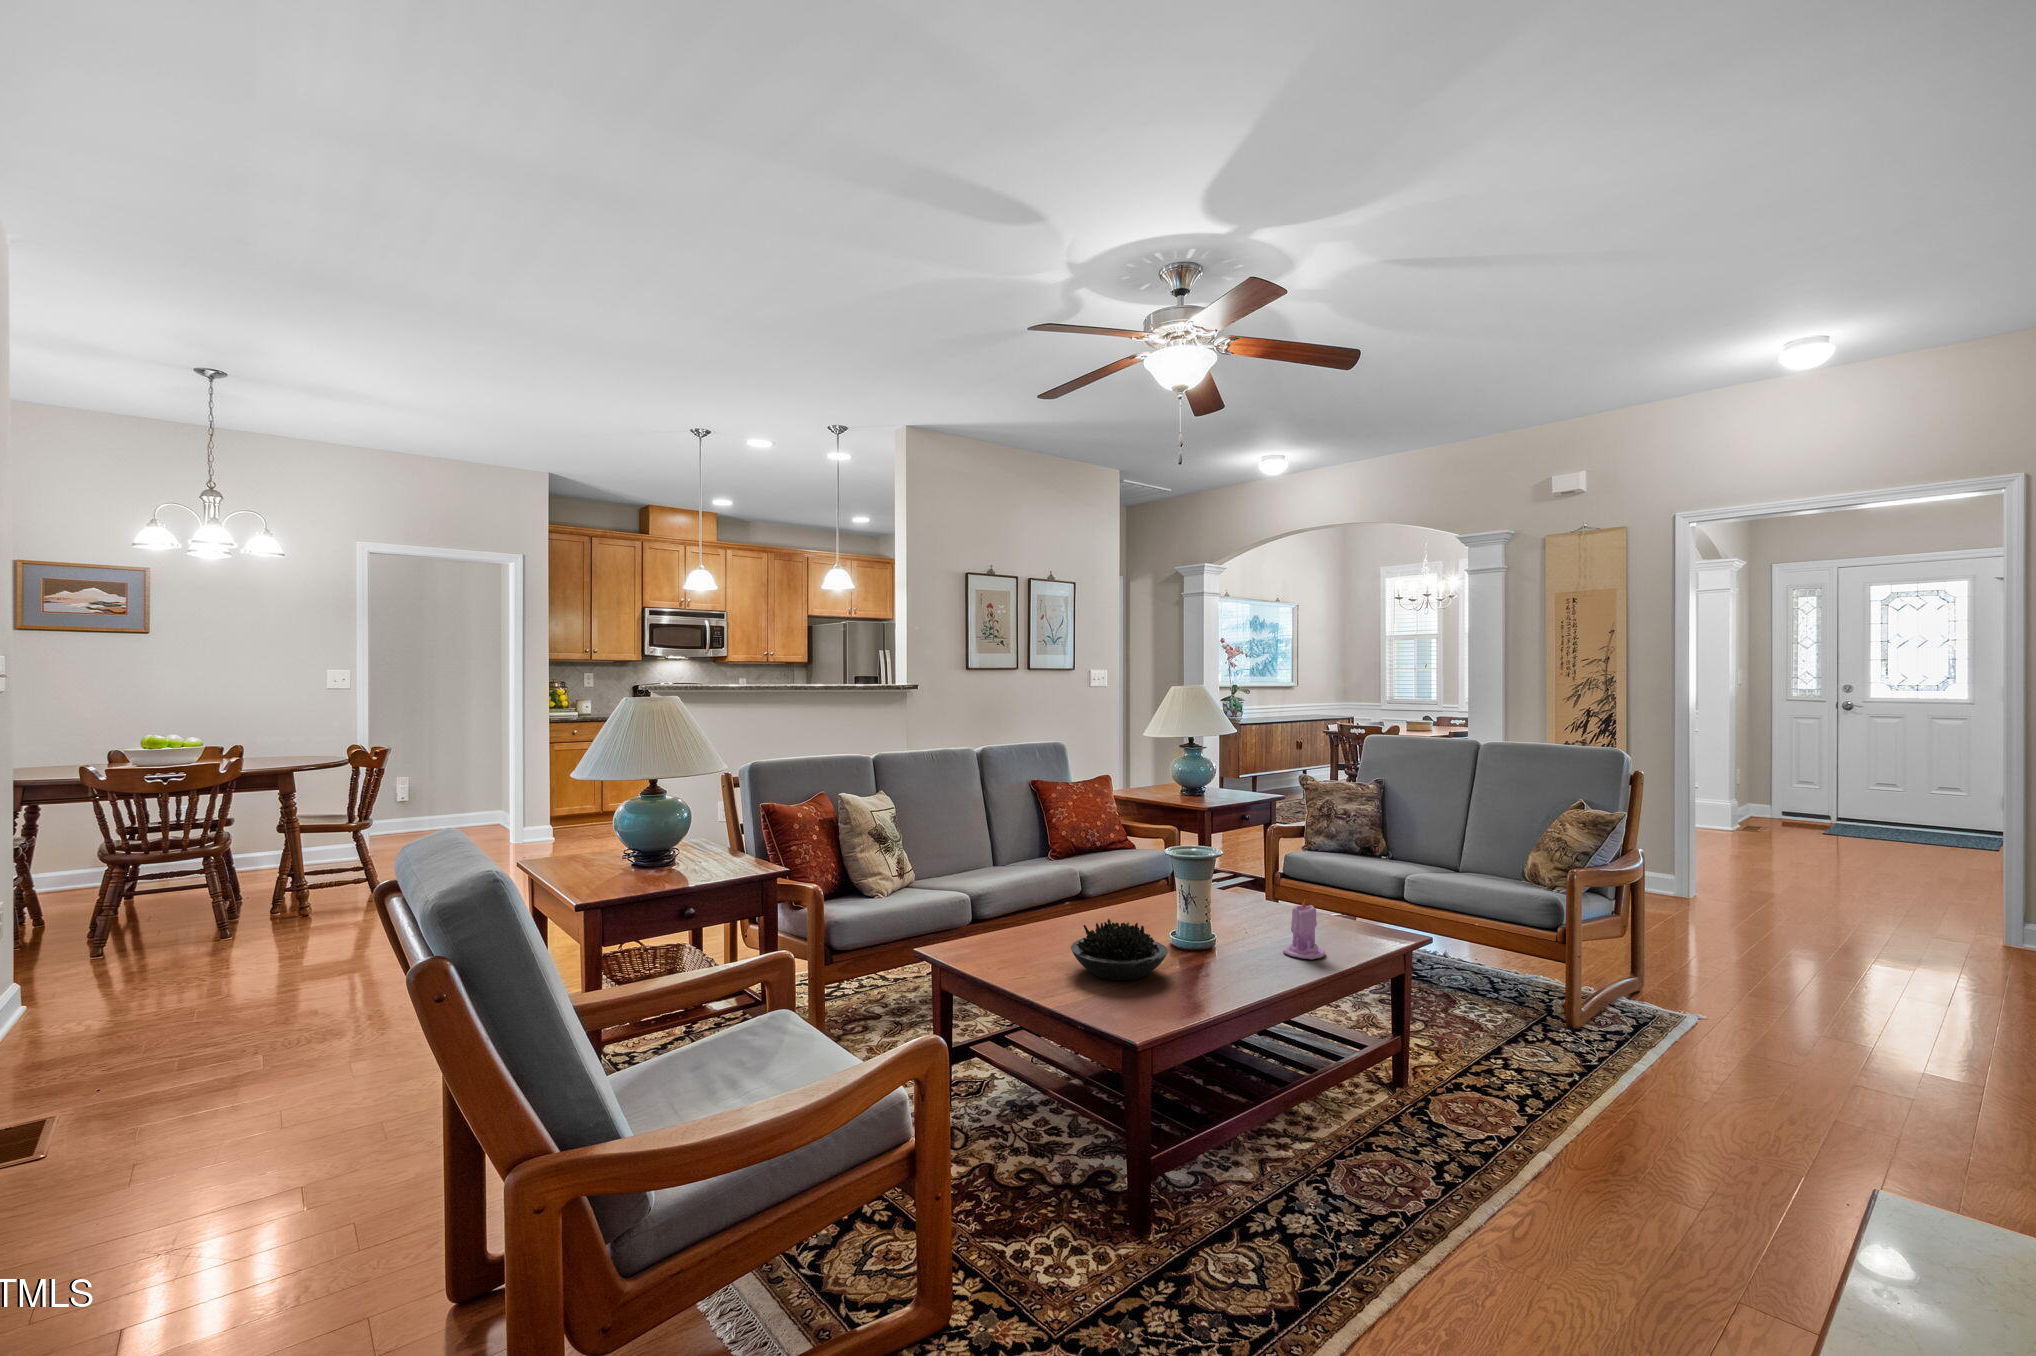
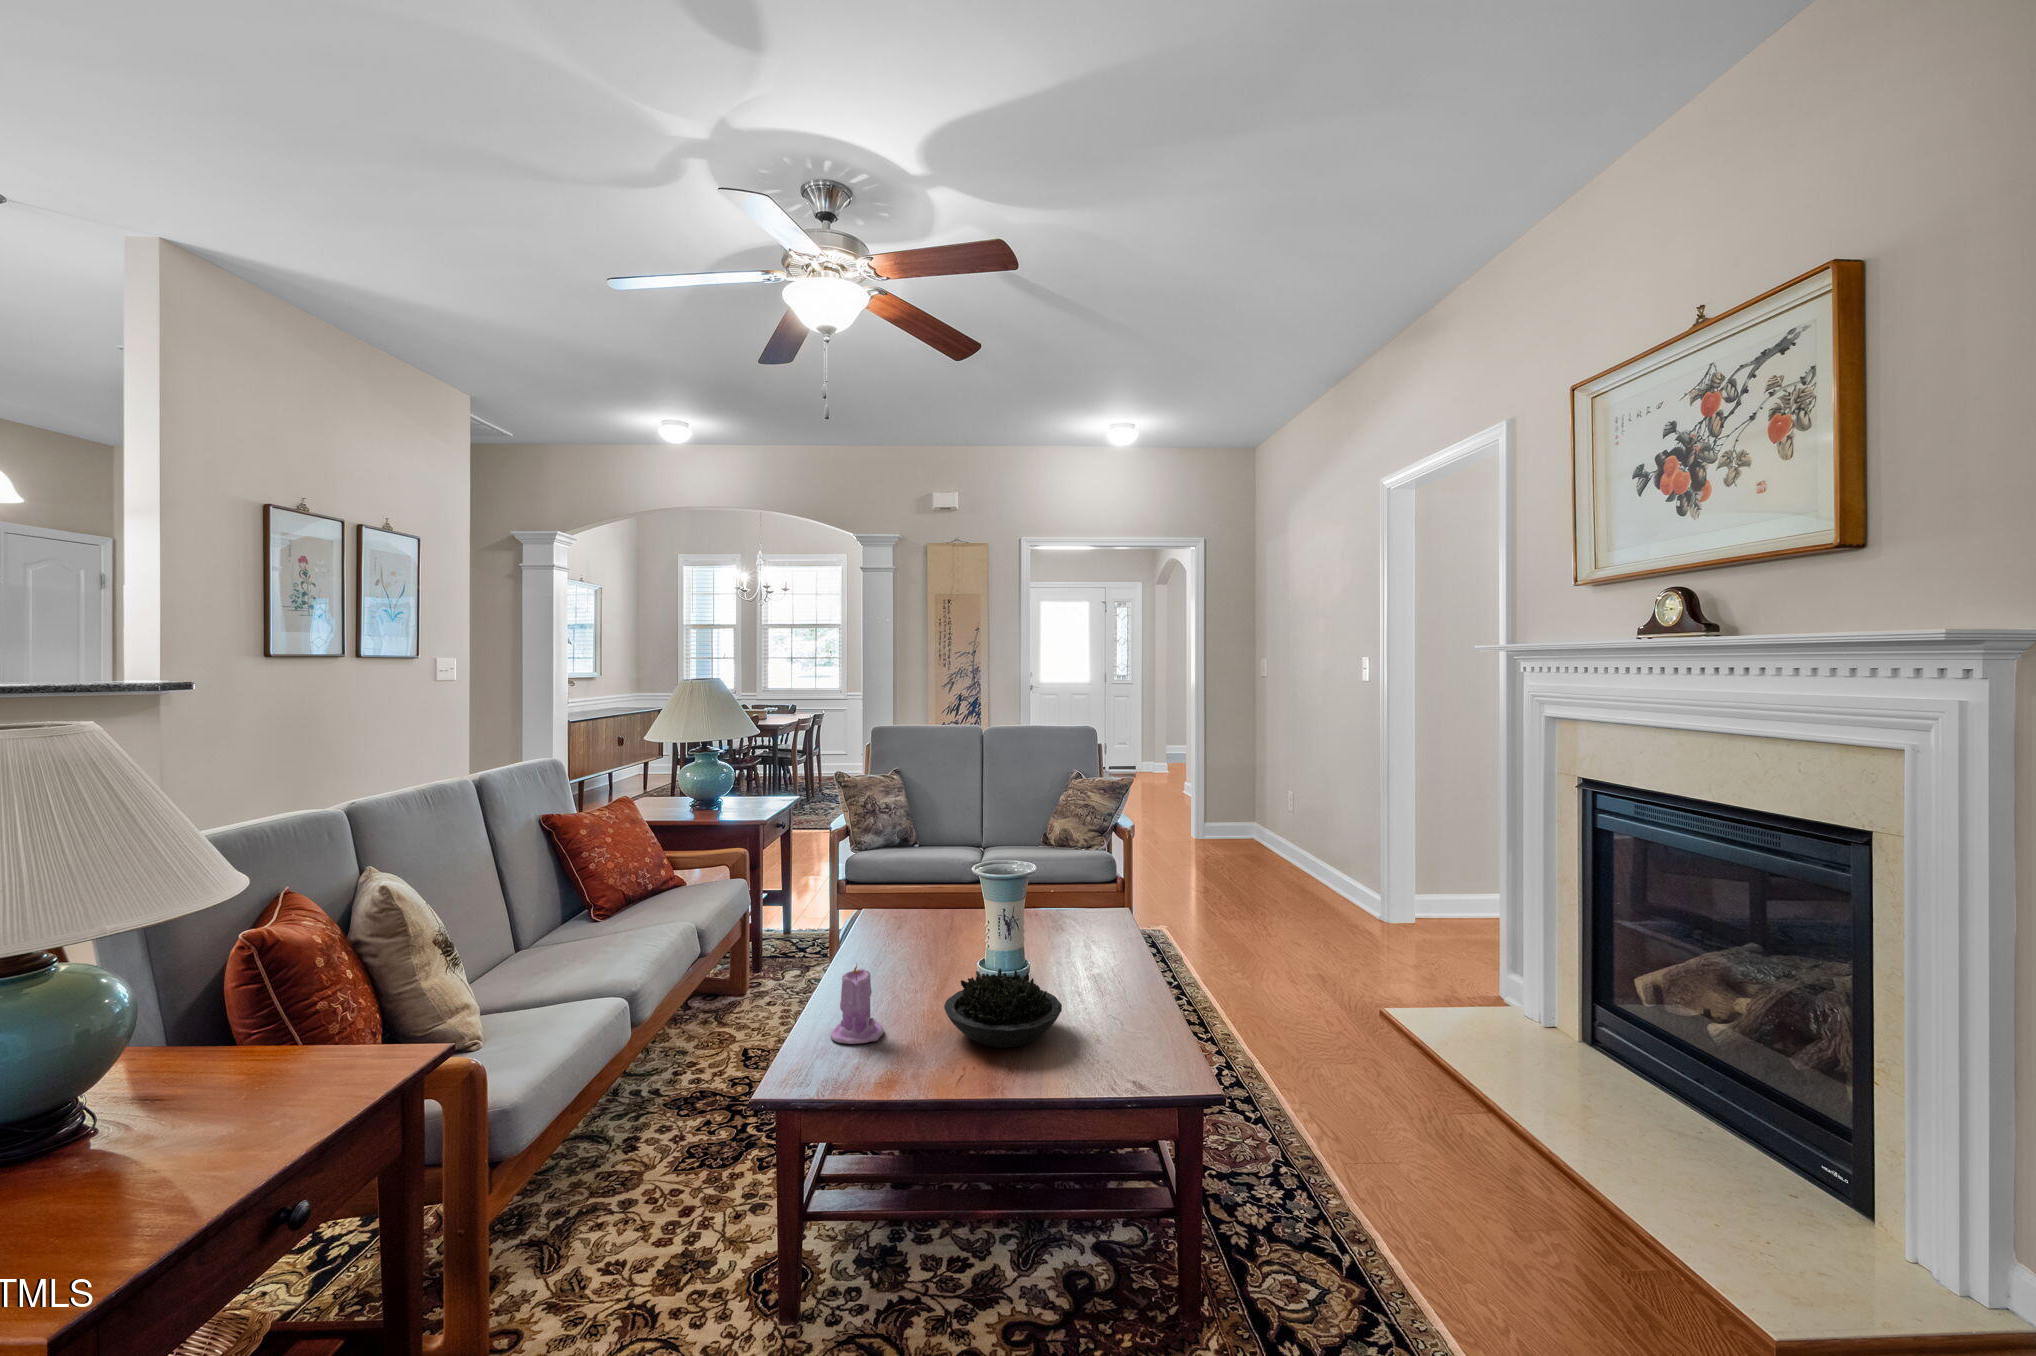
candle: present [1283,901,1325,959] -> present [831,963,883,1044]

